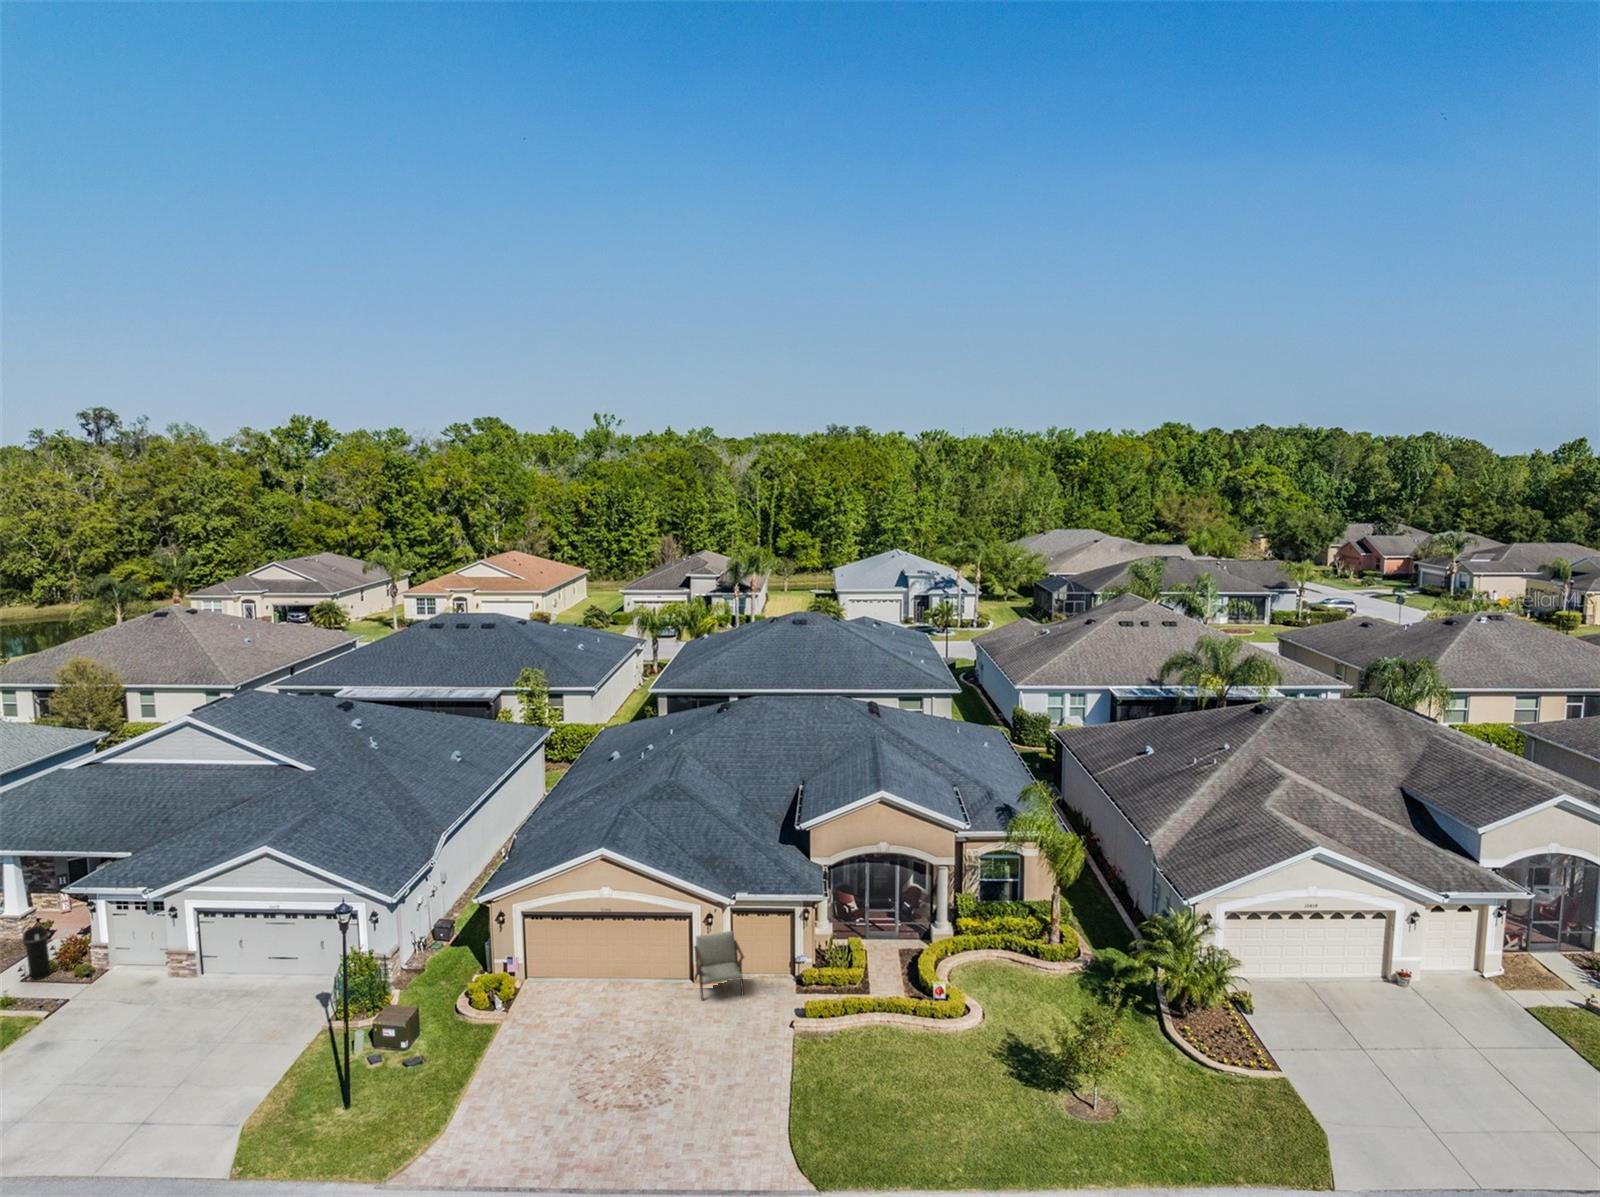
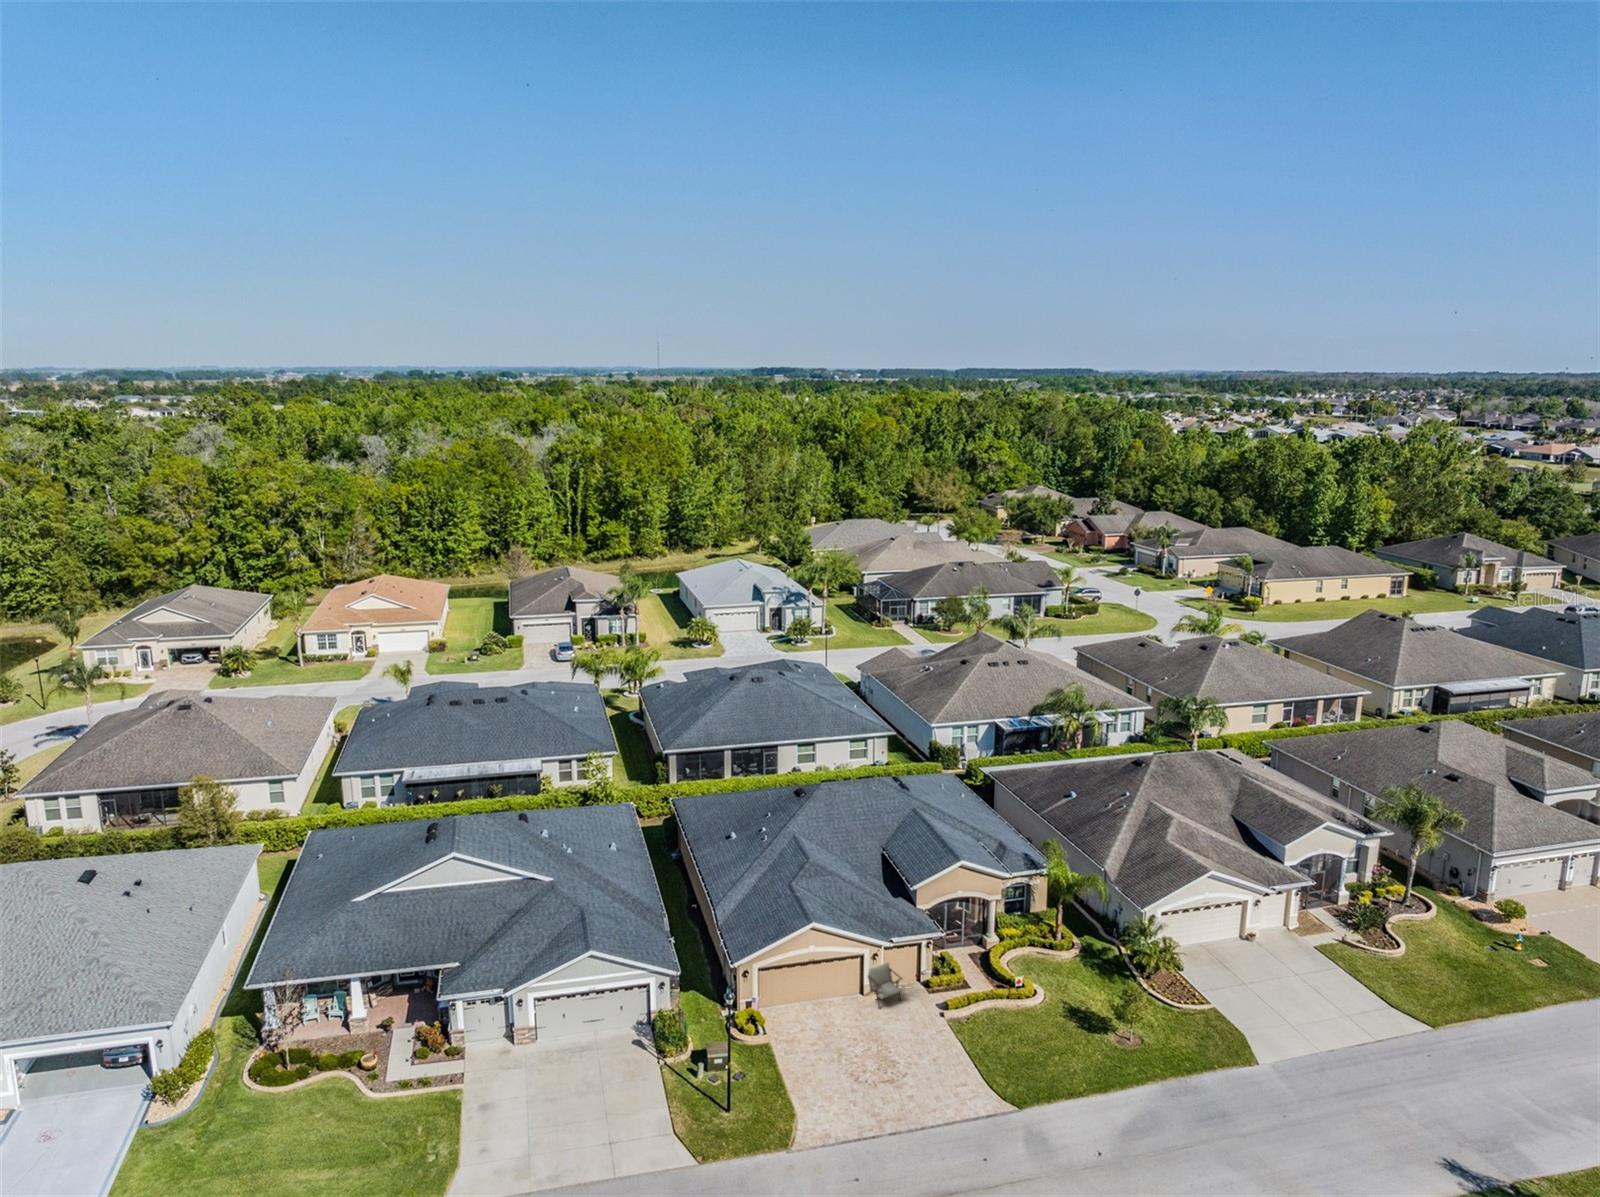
trash can: present [23,926,51,980] -> none [411,1025,428,1063]

